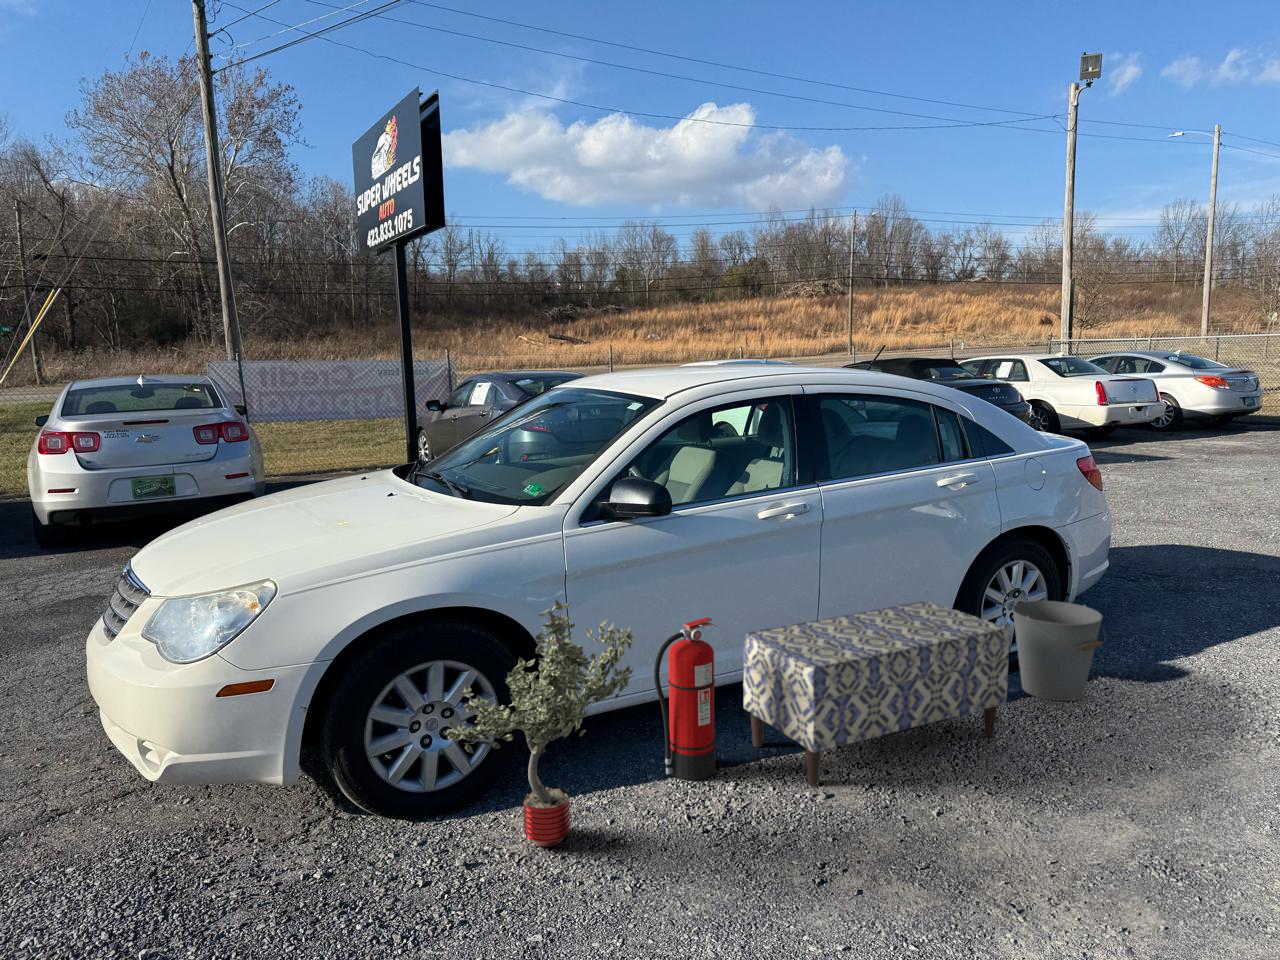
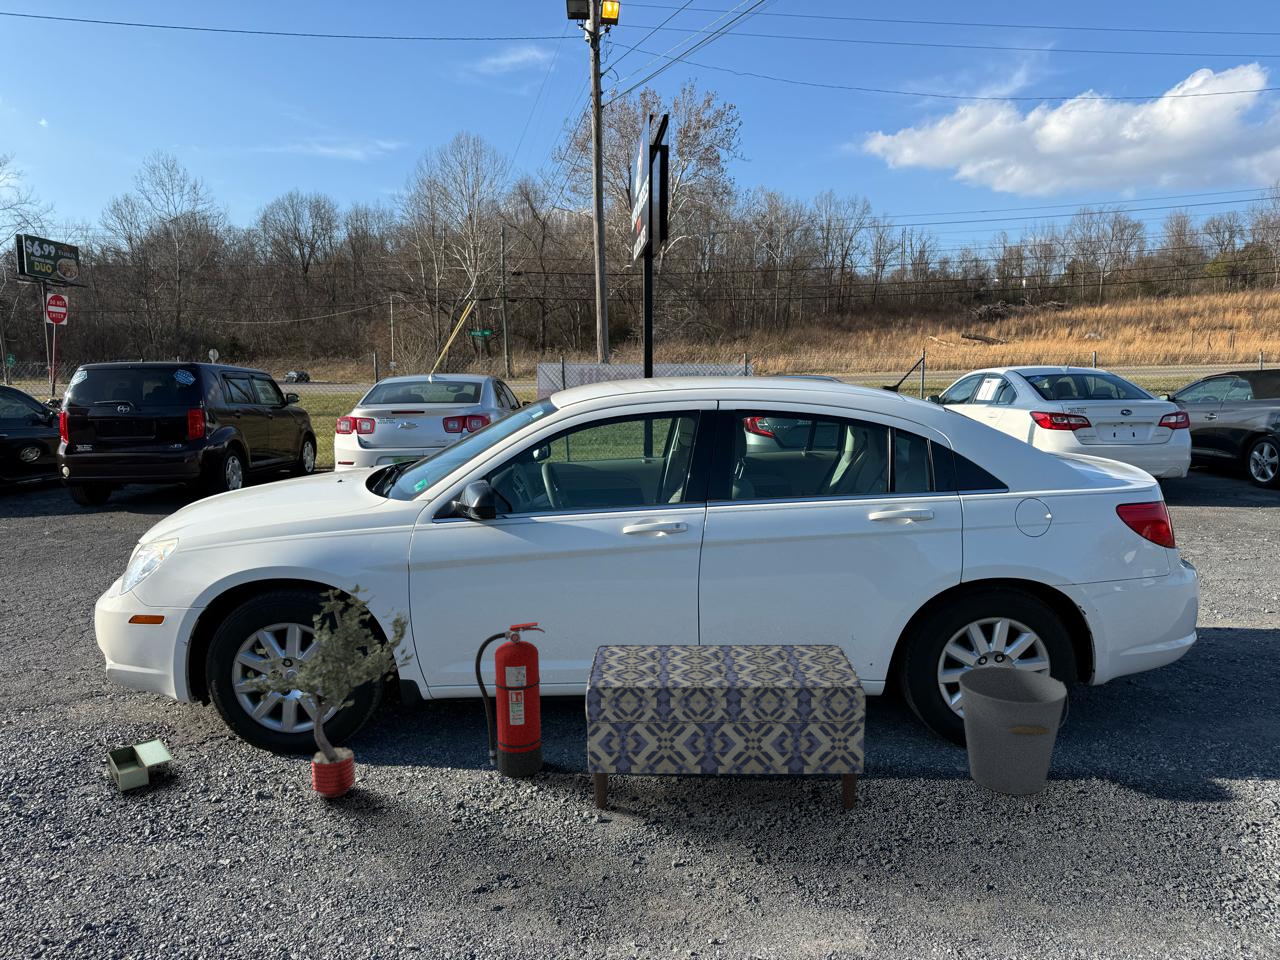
toolbox: none [217,837,328,909] -> present [106,738,173,791]

